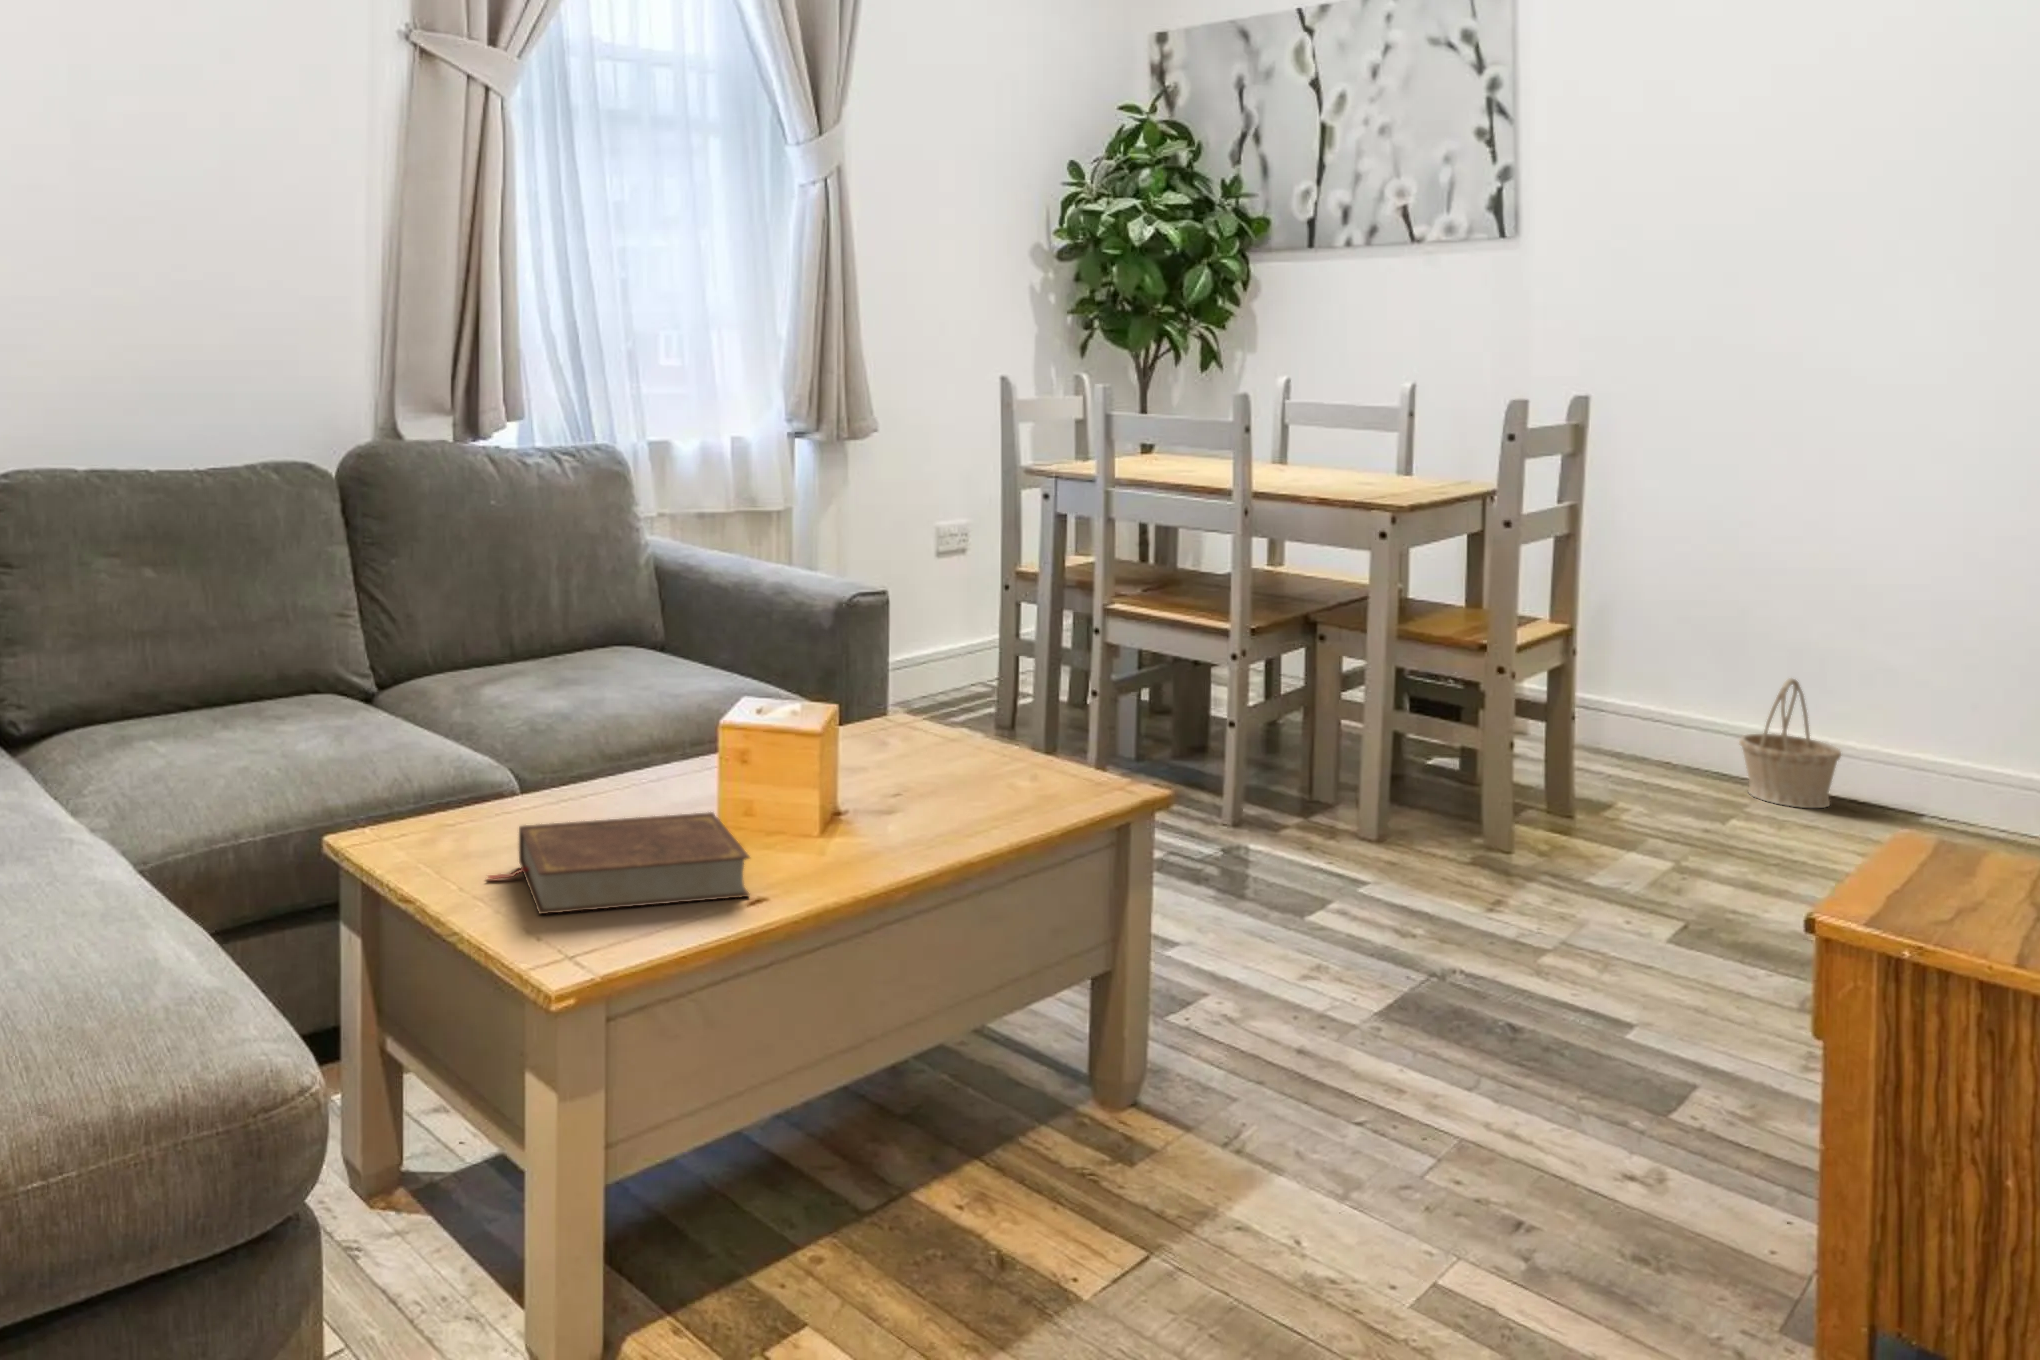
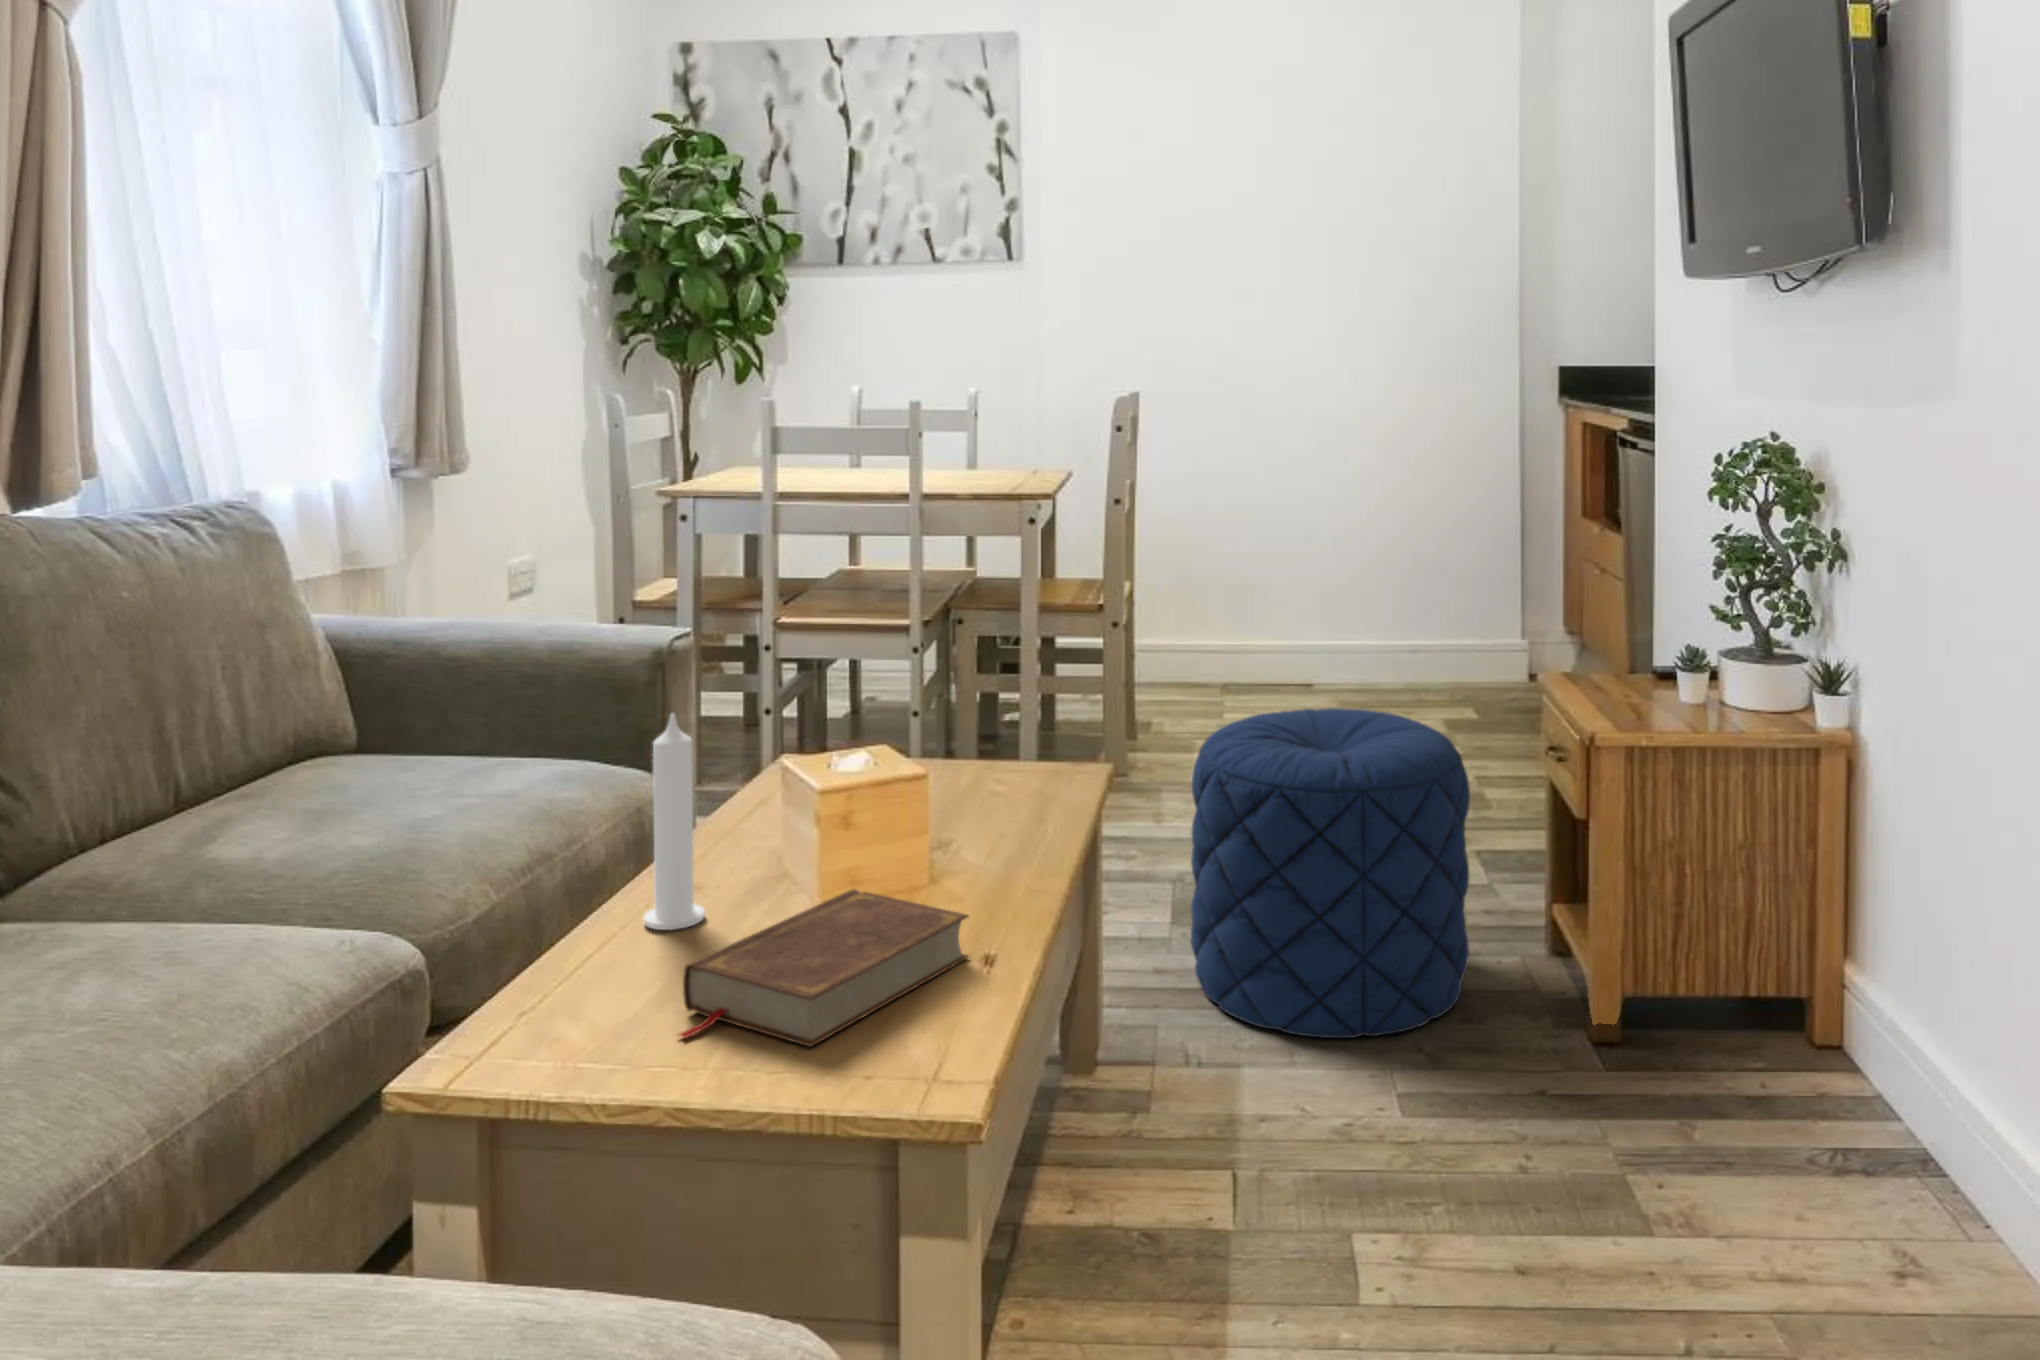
candle: none [598,632,646,811] -> present [643,713,705,930]
basket: present [1739,678,1841,808] -> none [1204,611,1267,710]
pouf: none [1323,780,1728,1222] -> present [1191,708,1470,1038]

